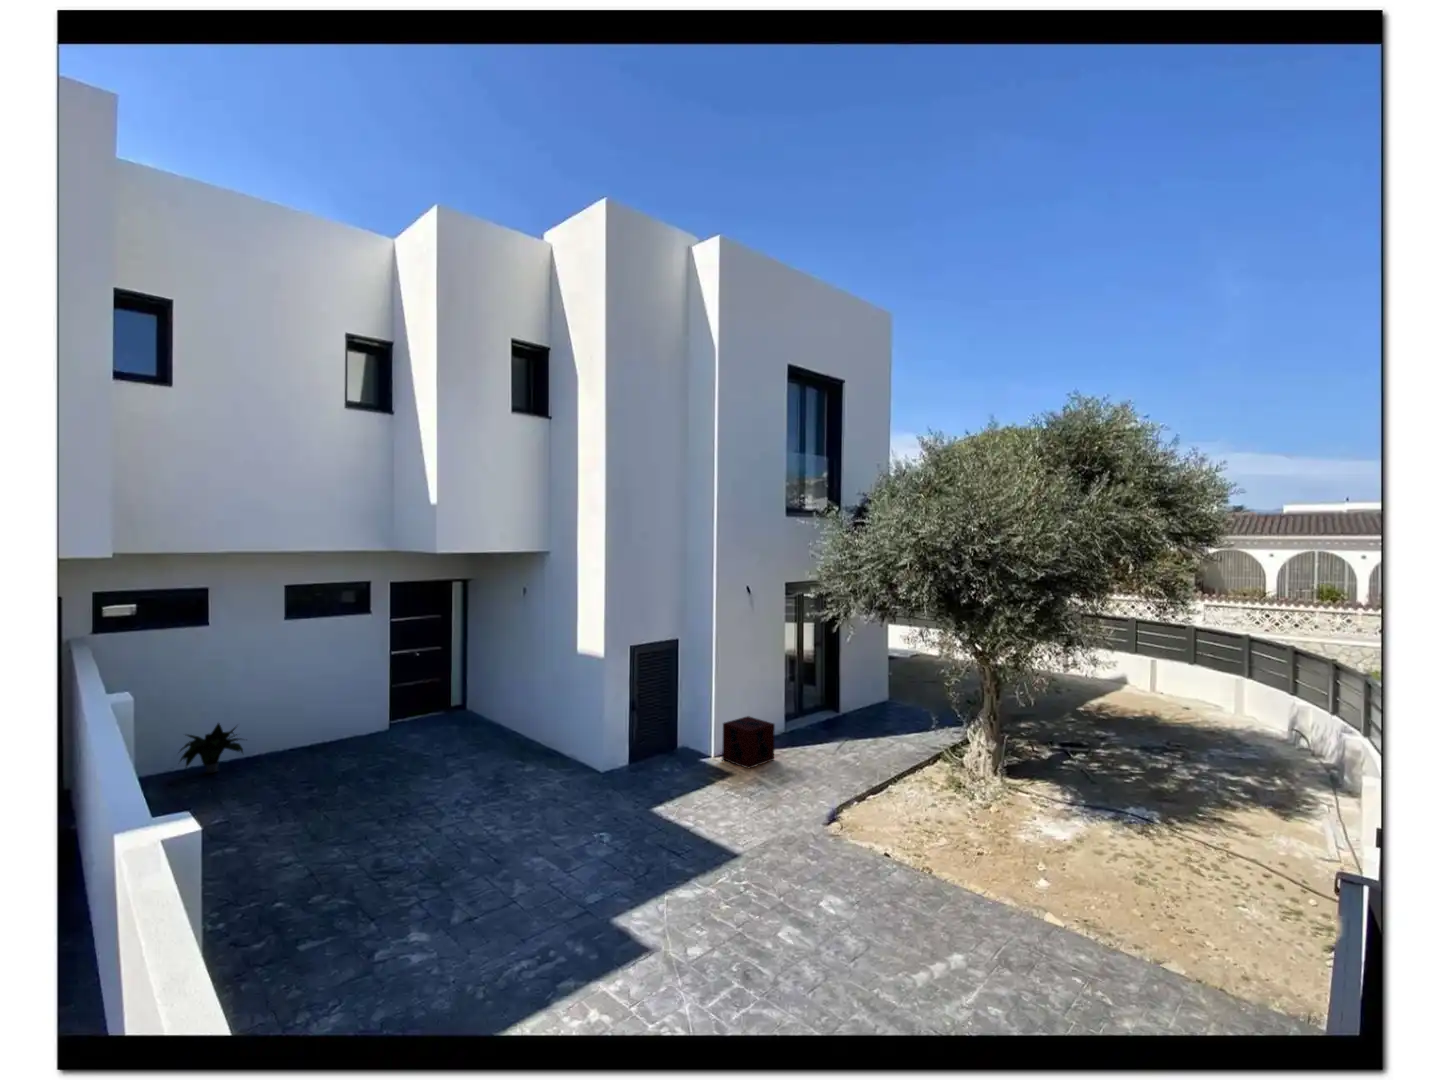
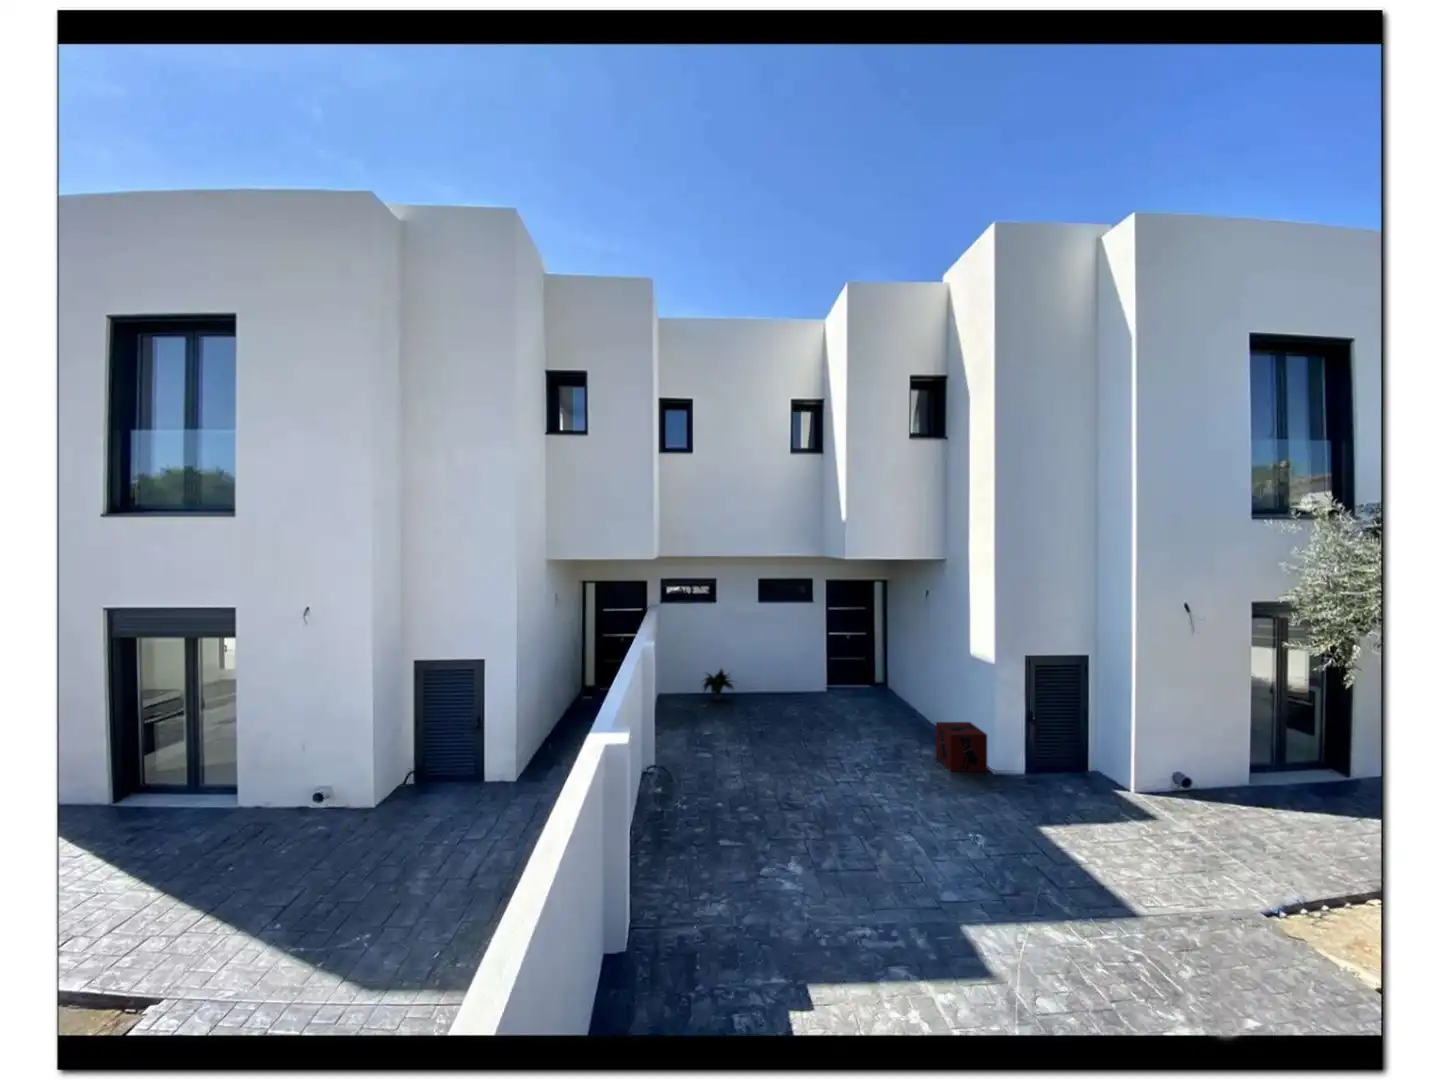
storage box: present [722,716,775,768] -> present [936,722,987,771]

